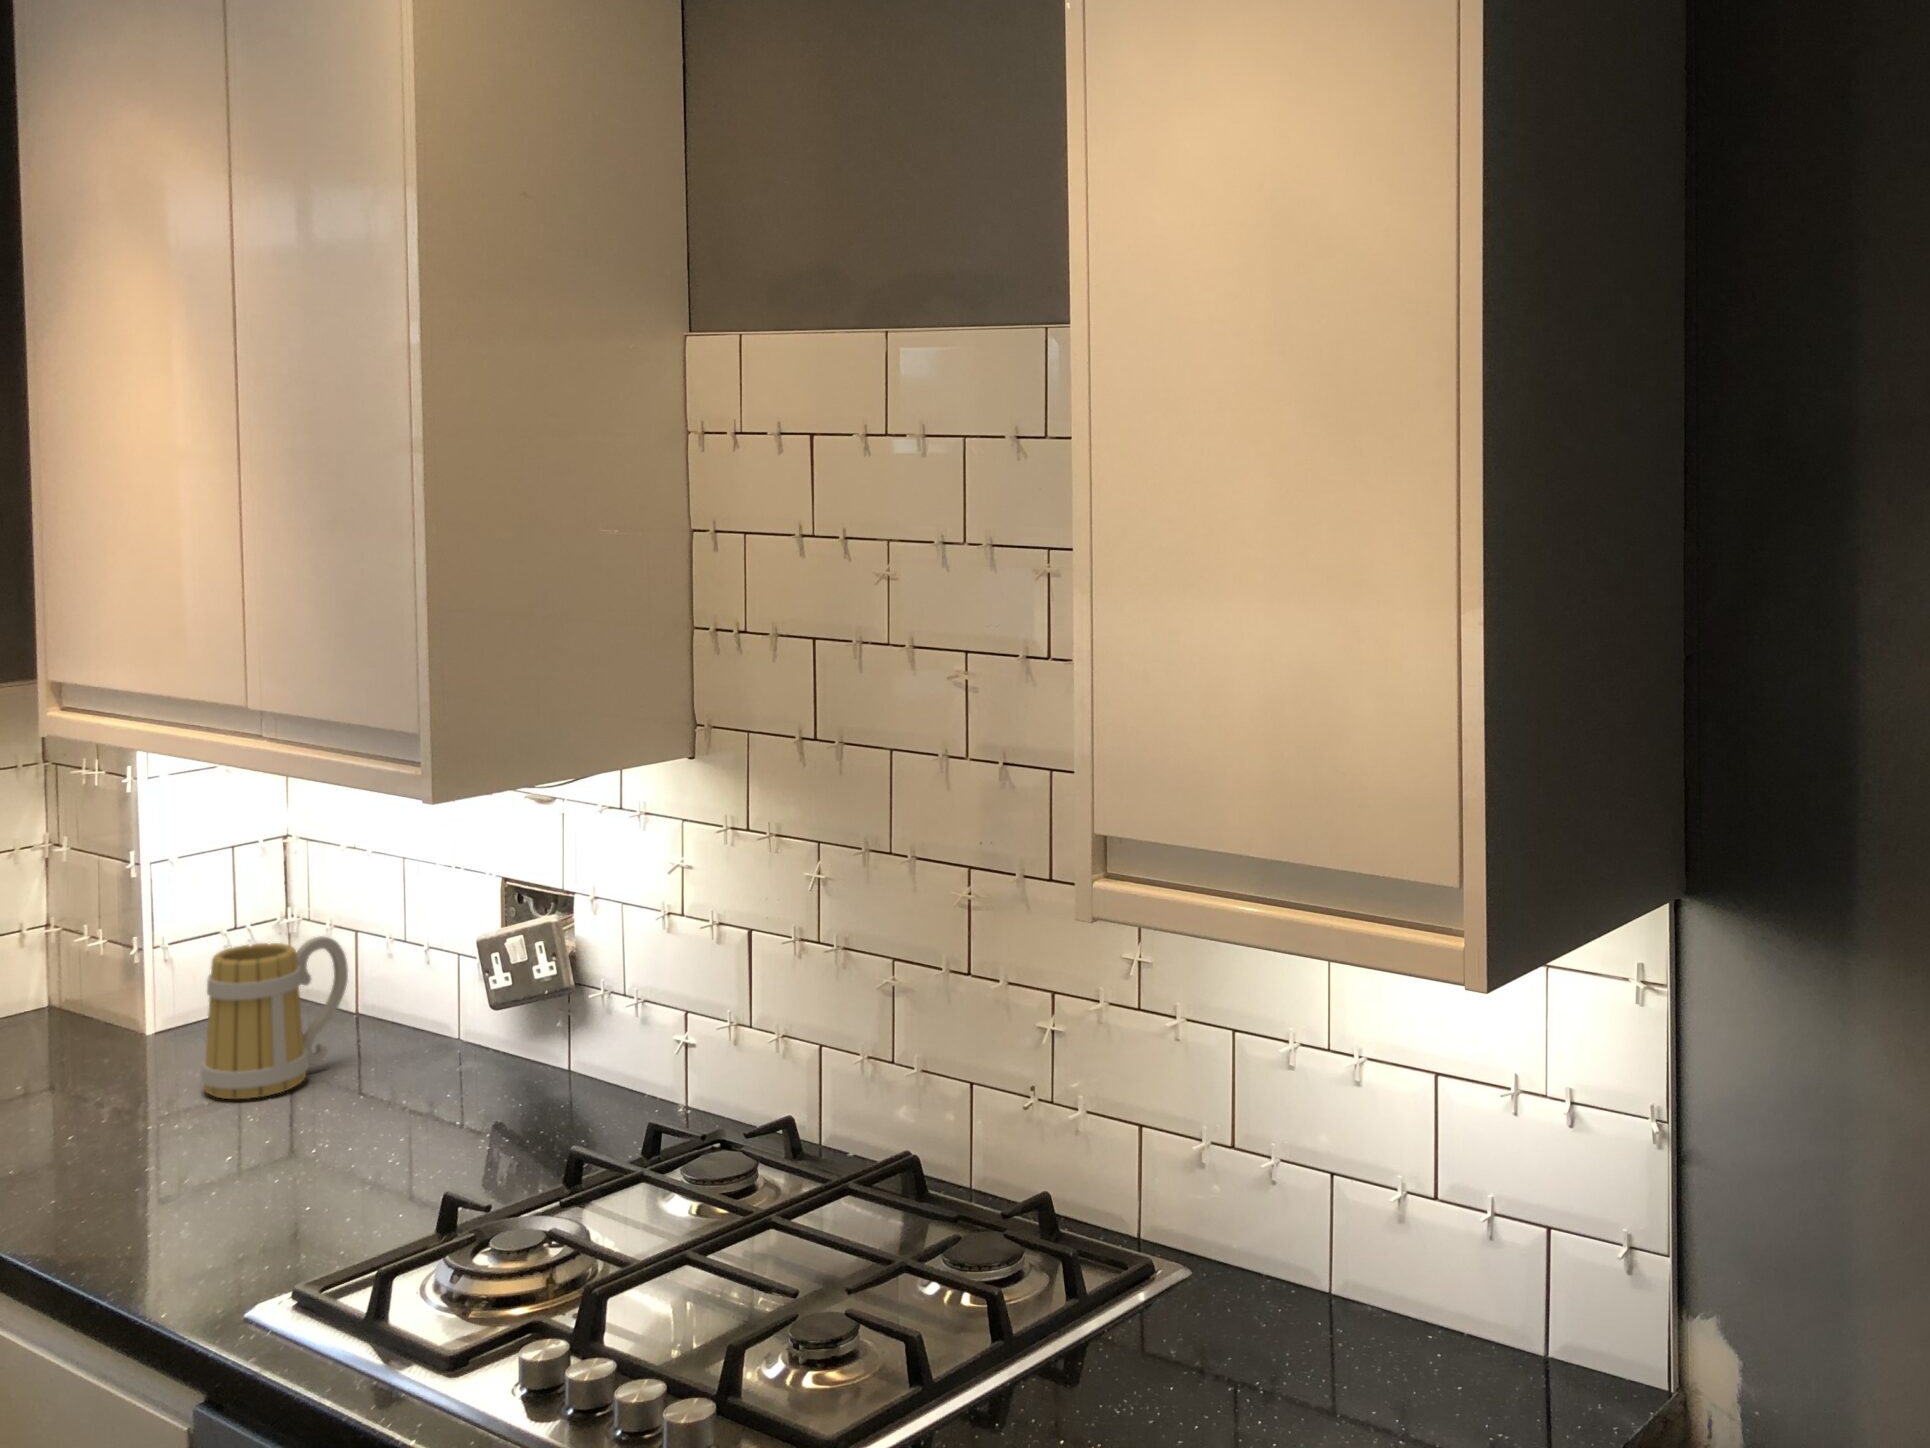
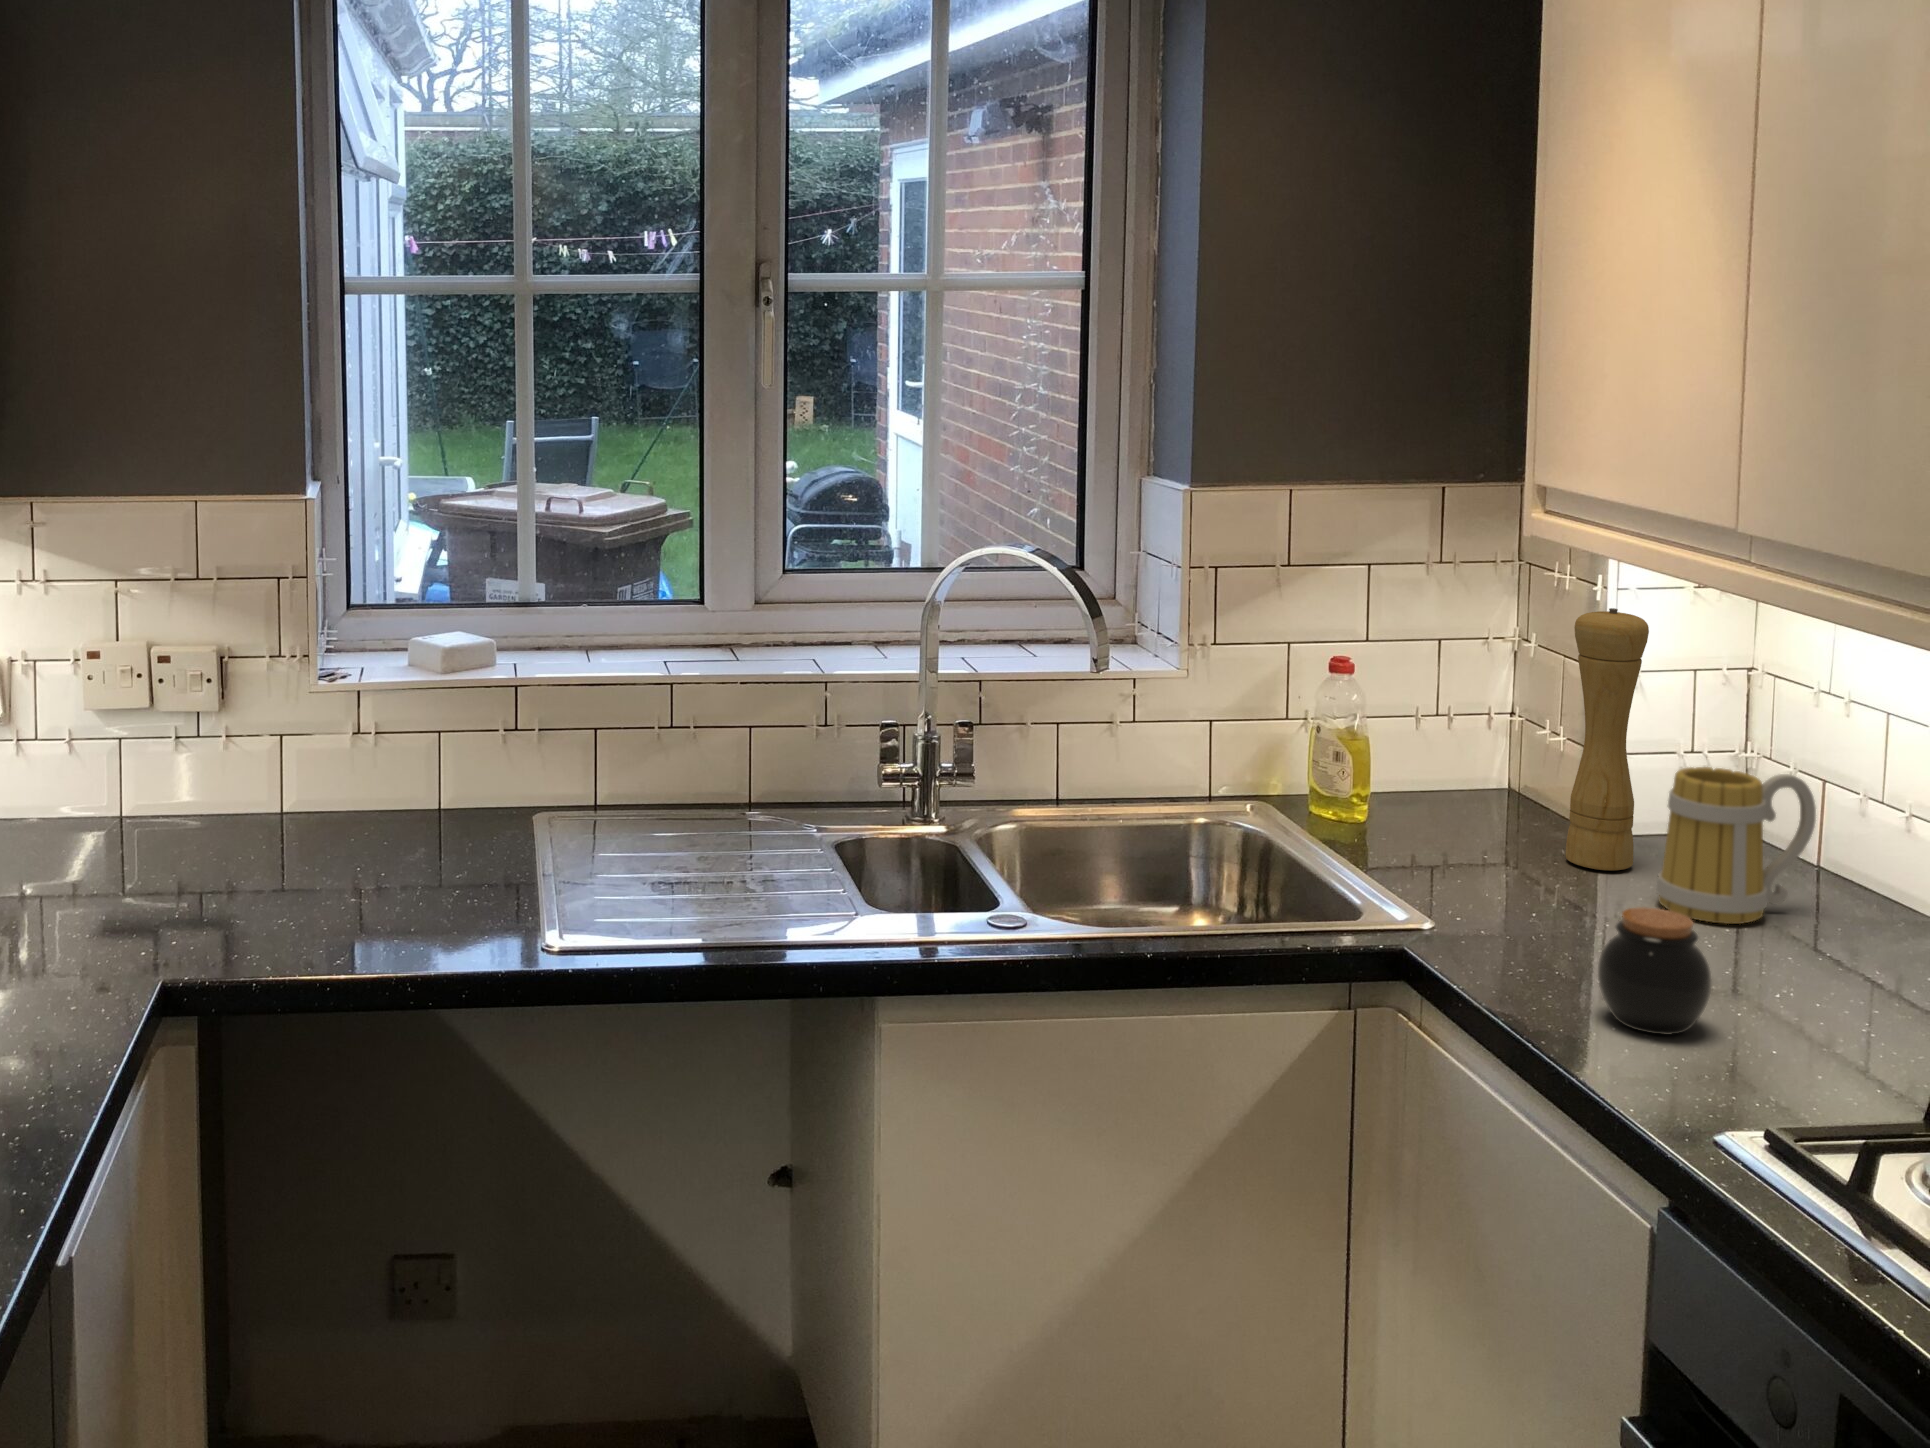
pepper mill: none [102,801,180,1073] -> present [1565,608,1649,870]
jar: none [132,1102,247,1232] -> present [1598,907,1712,1035]

